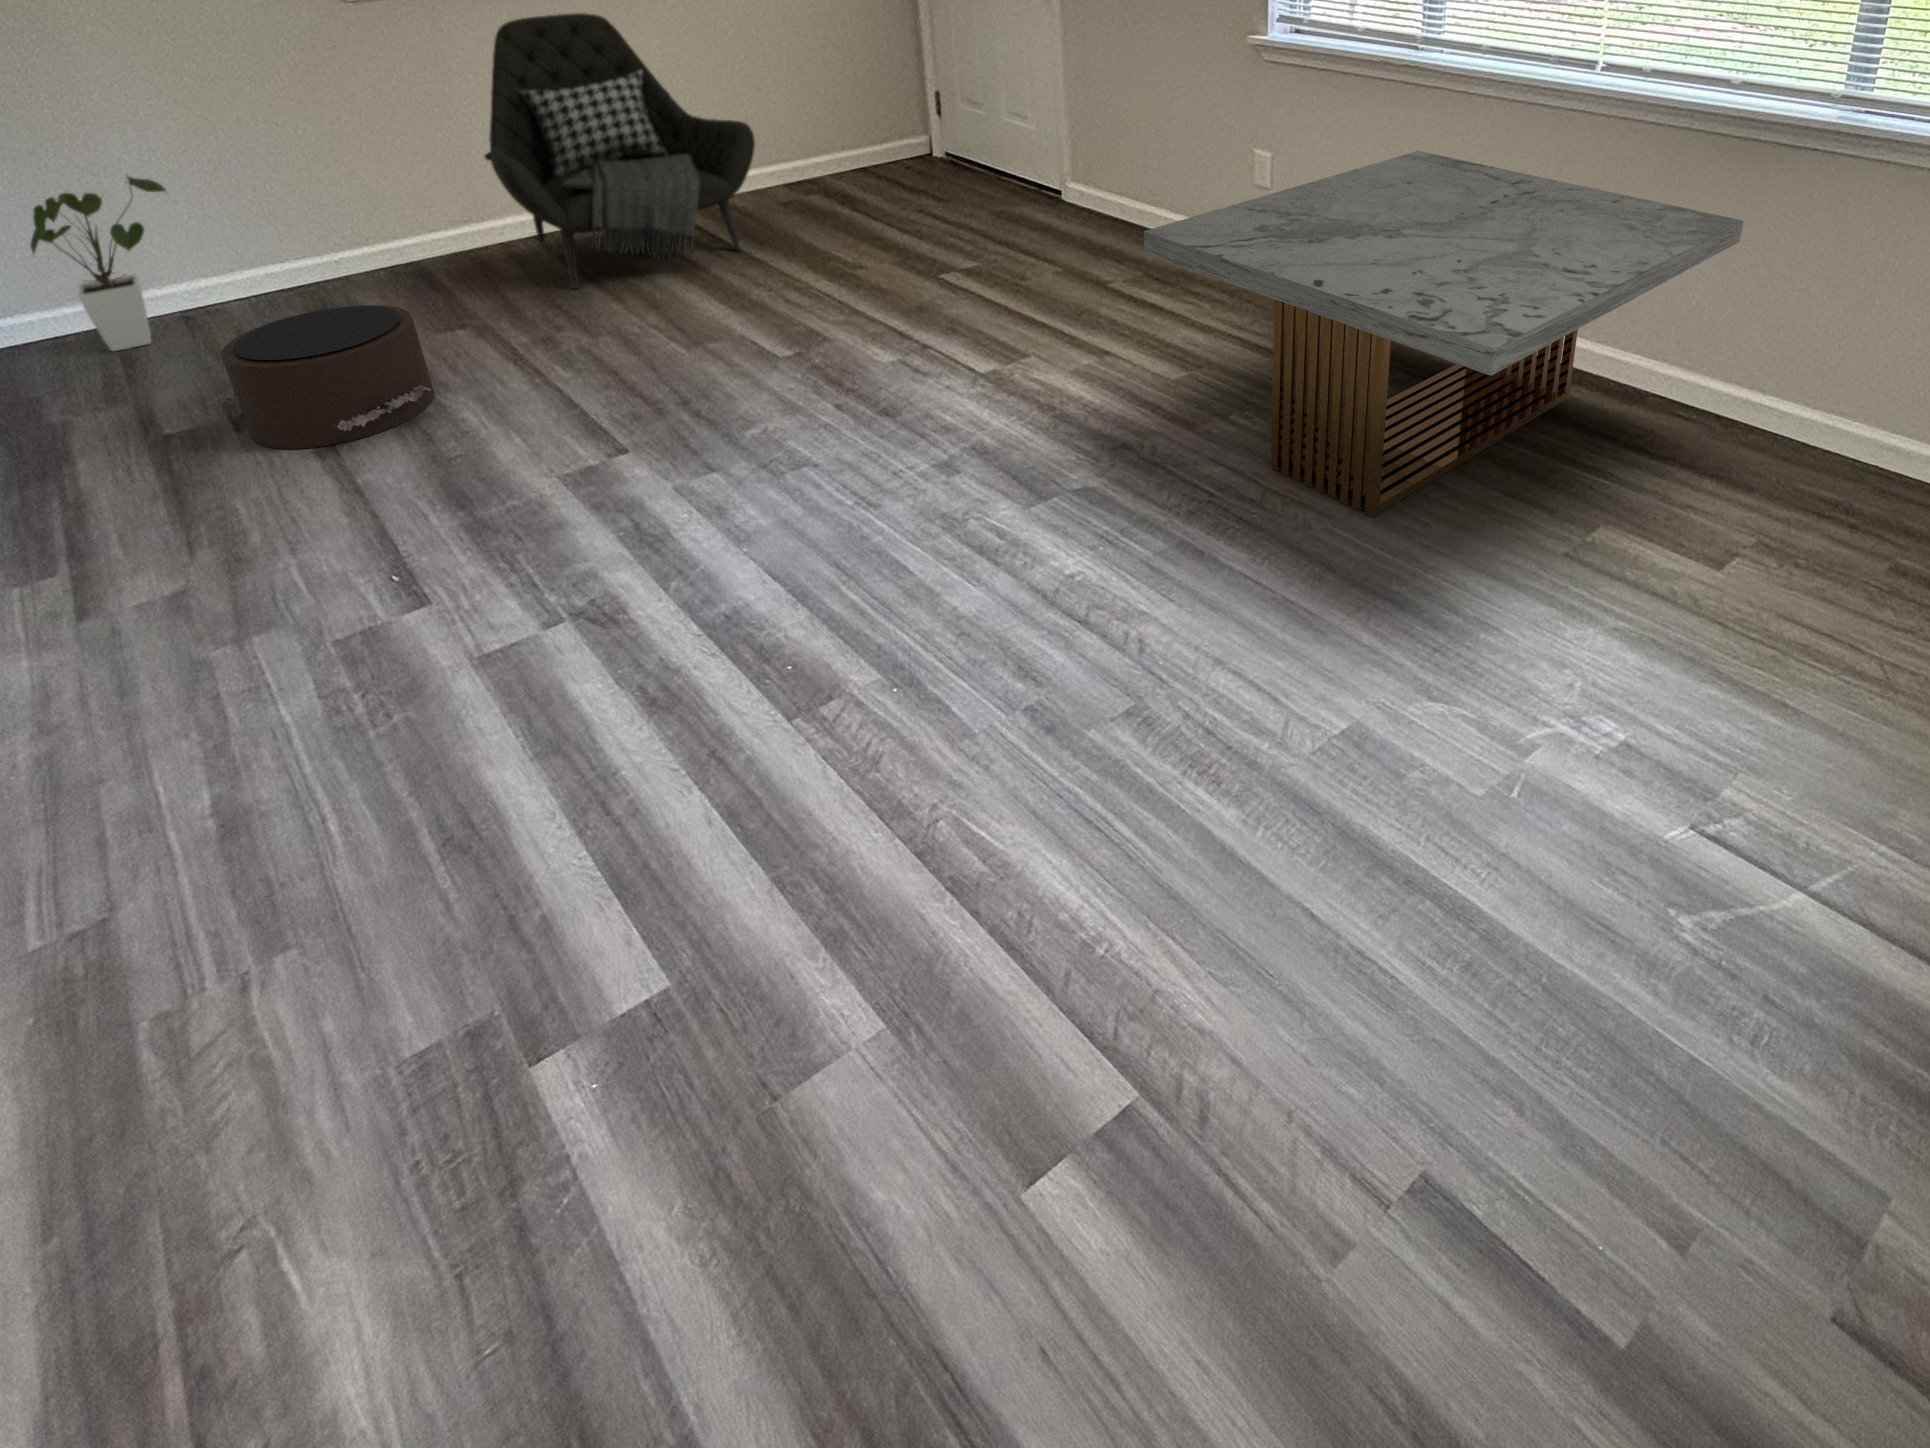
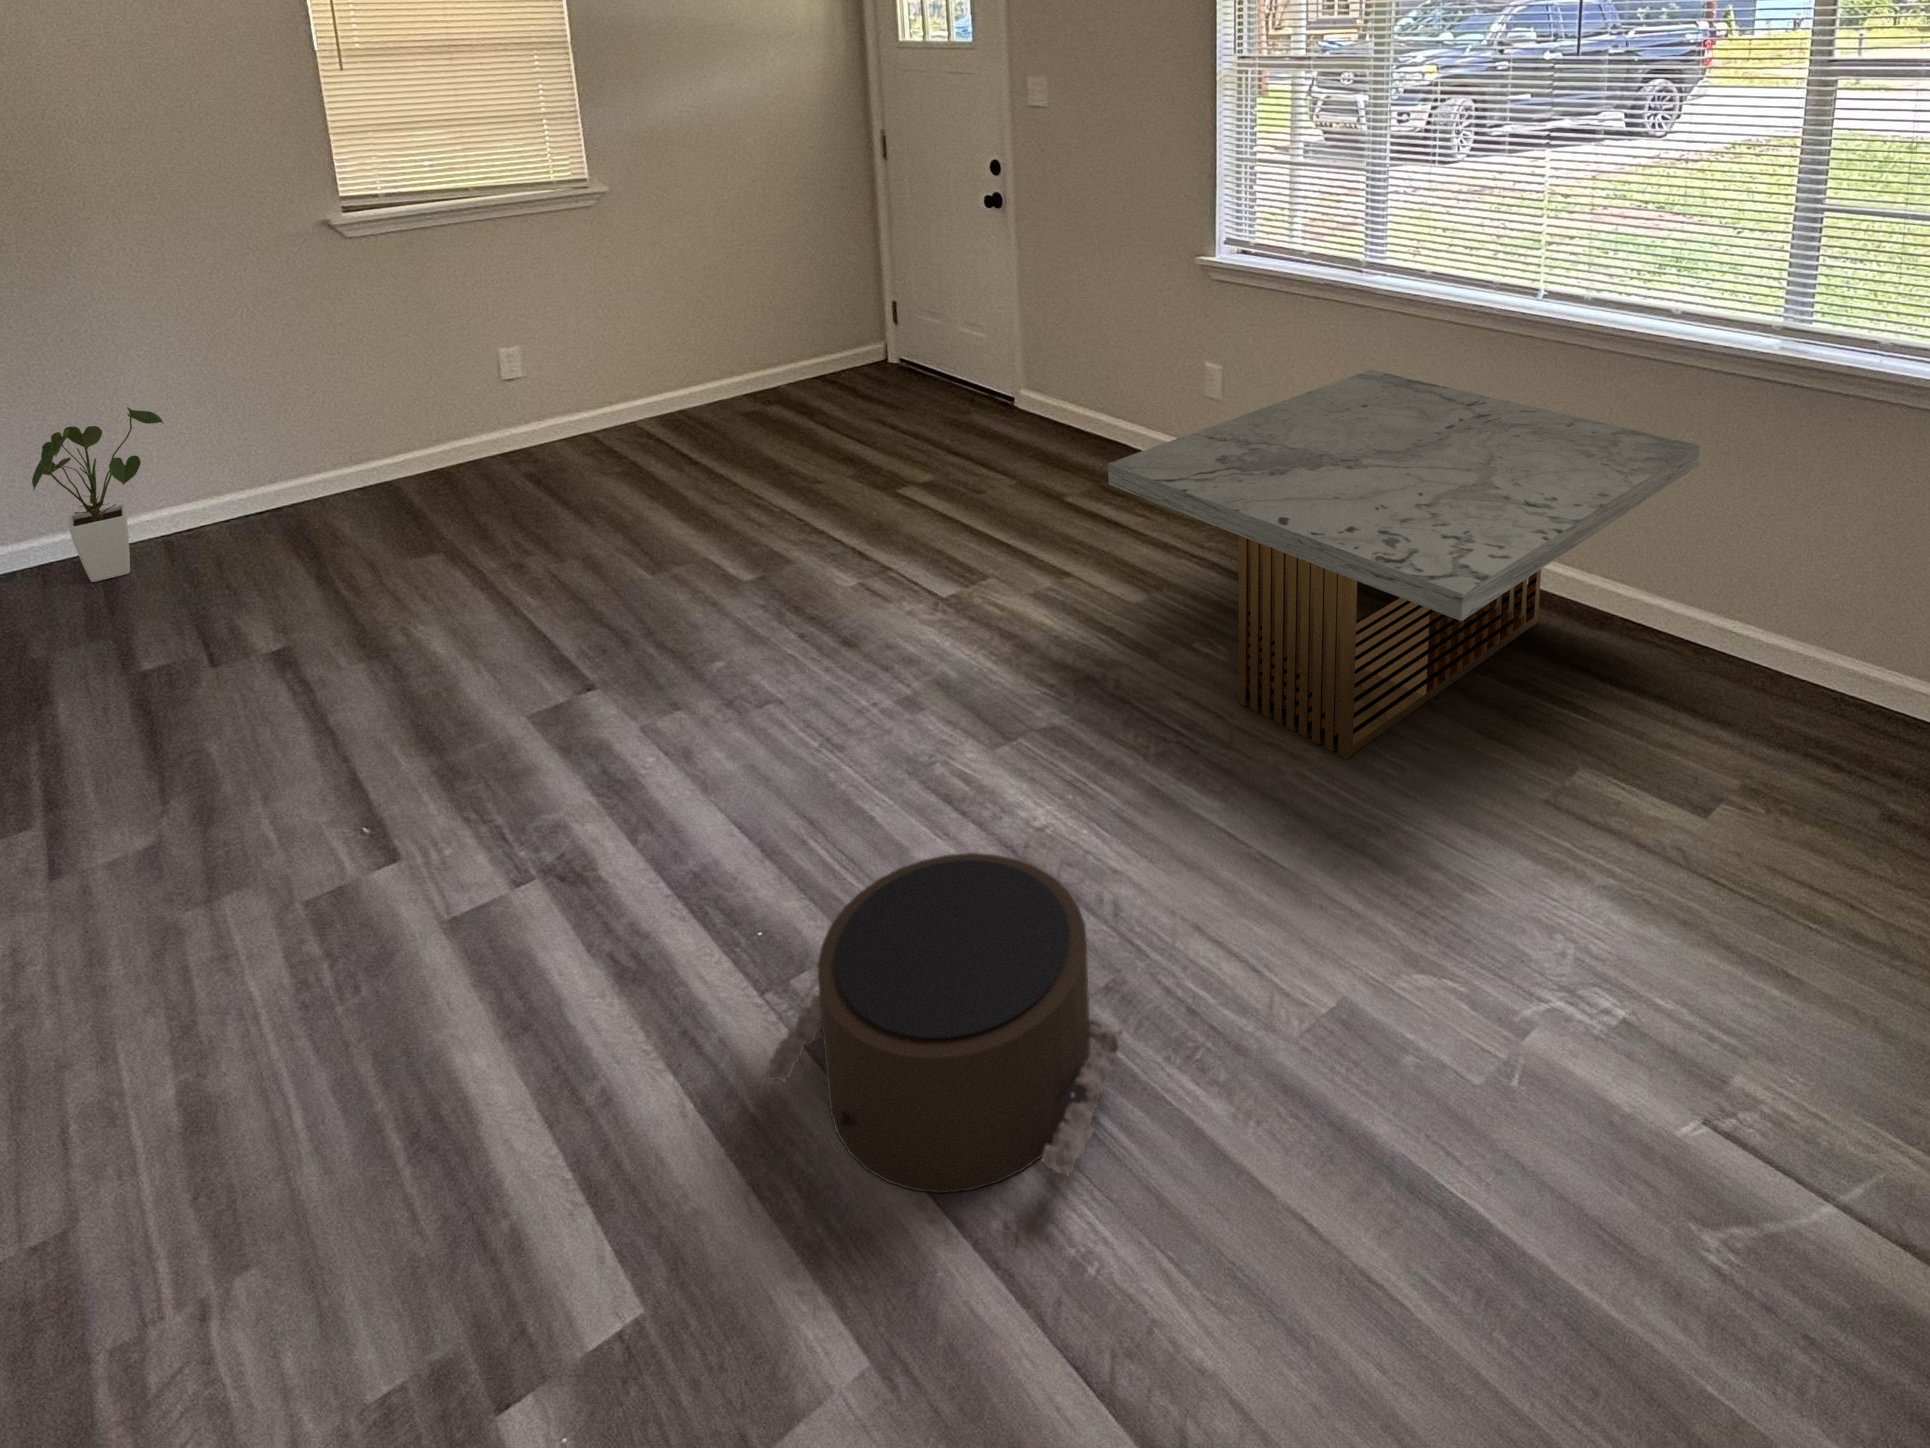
armchair: present [485,13,755,289] -> none [462,240,721,510]
pouf: present [208,305,435,449] -> present [763,853,1123,1193]

